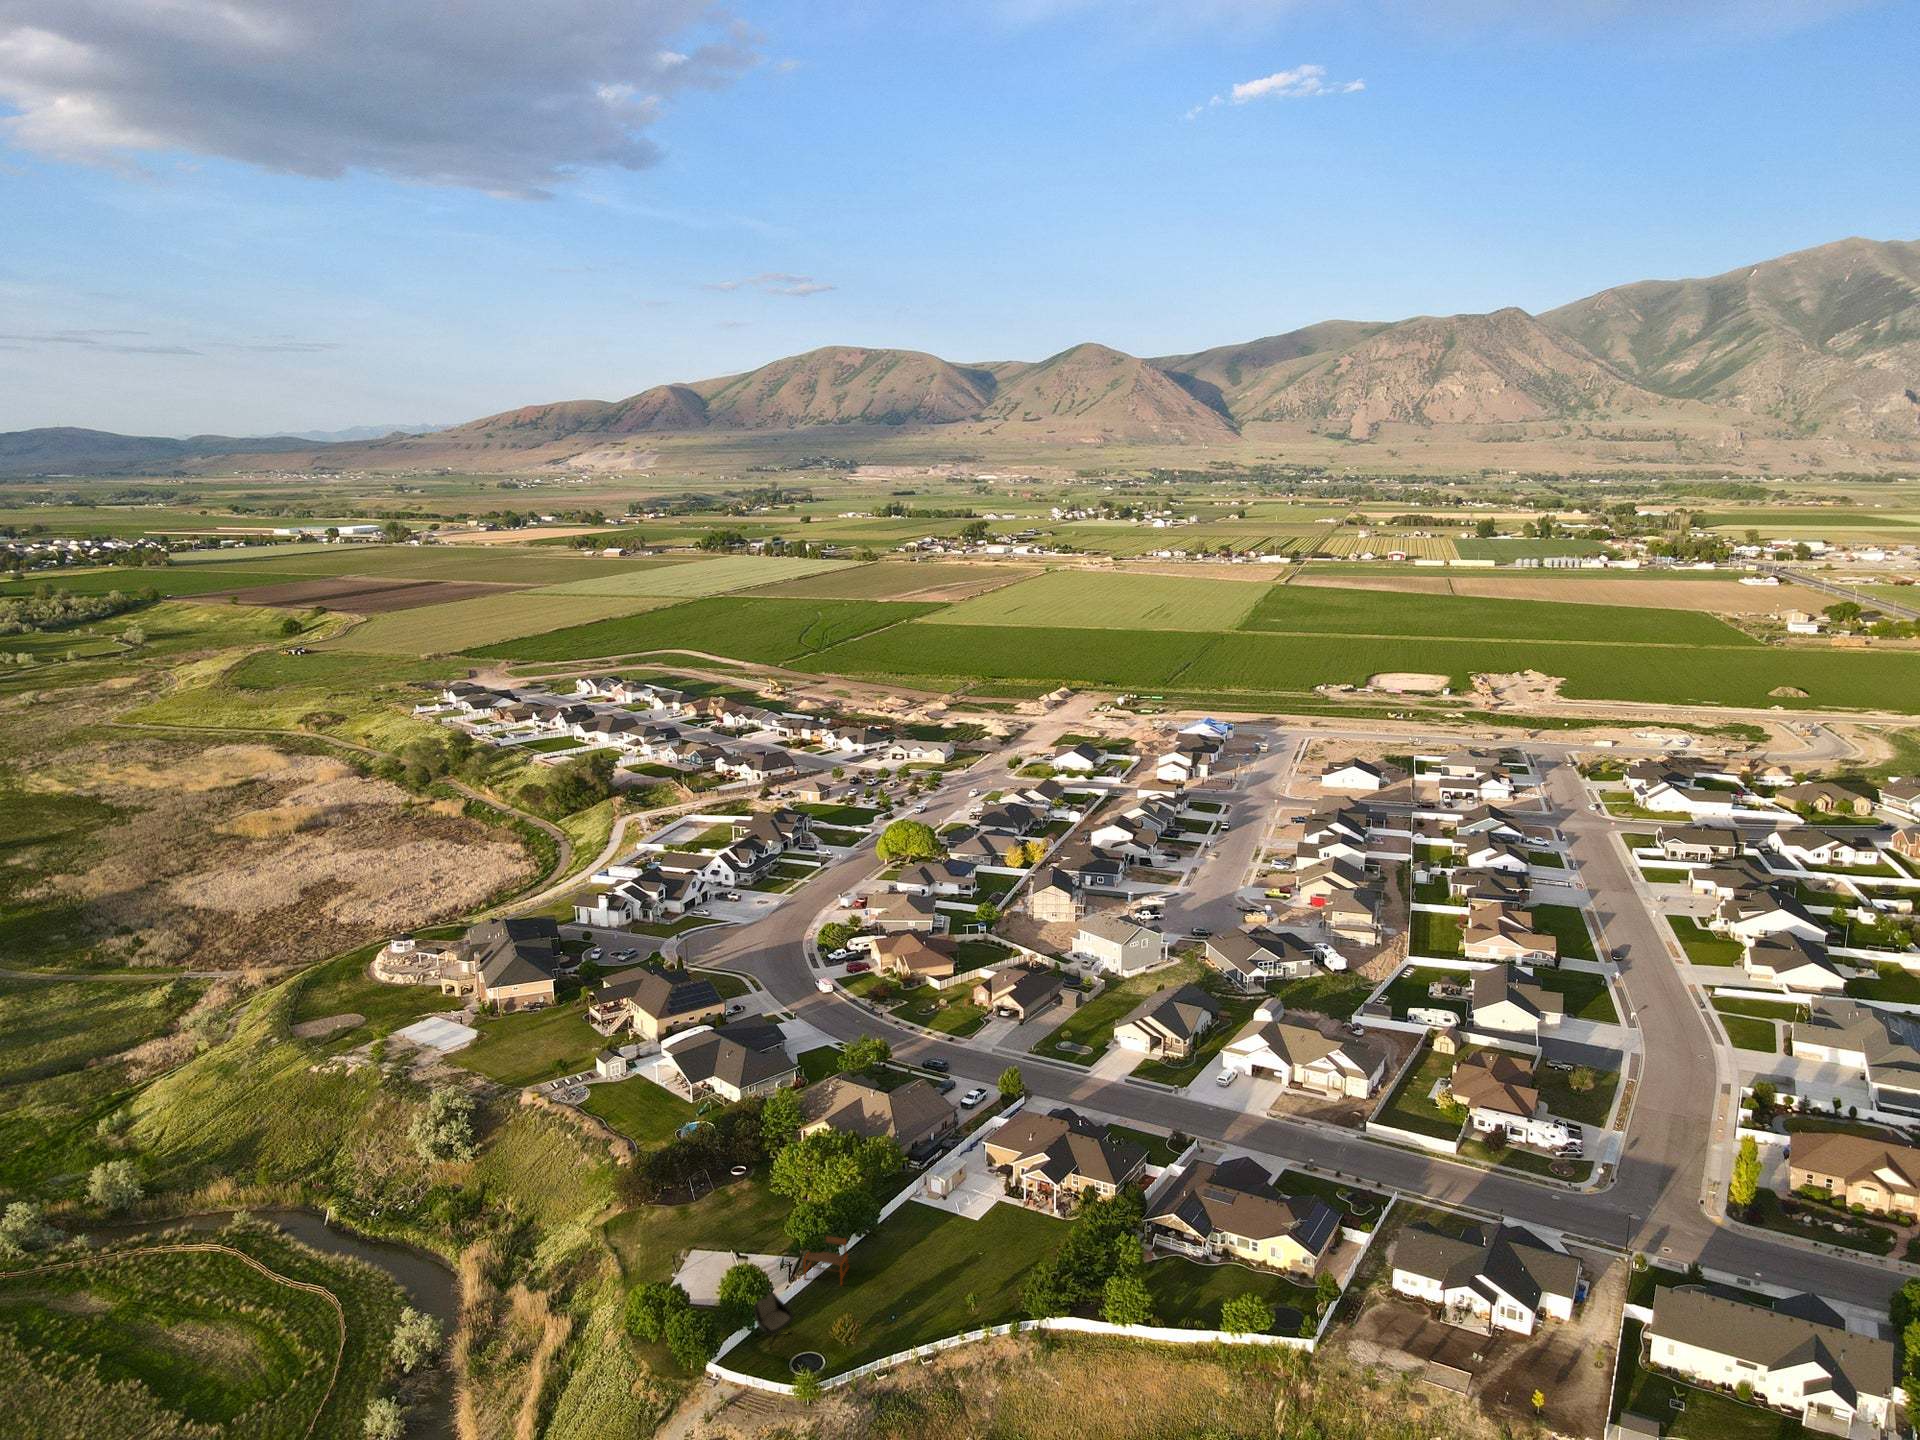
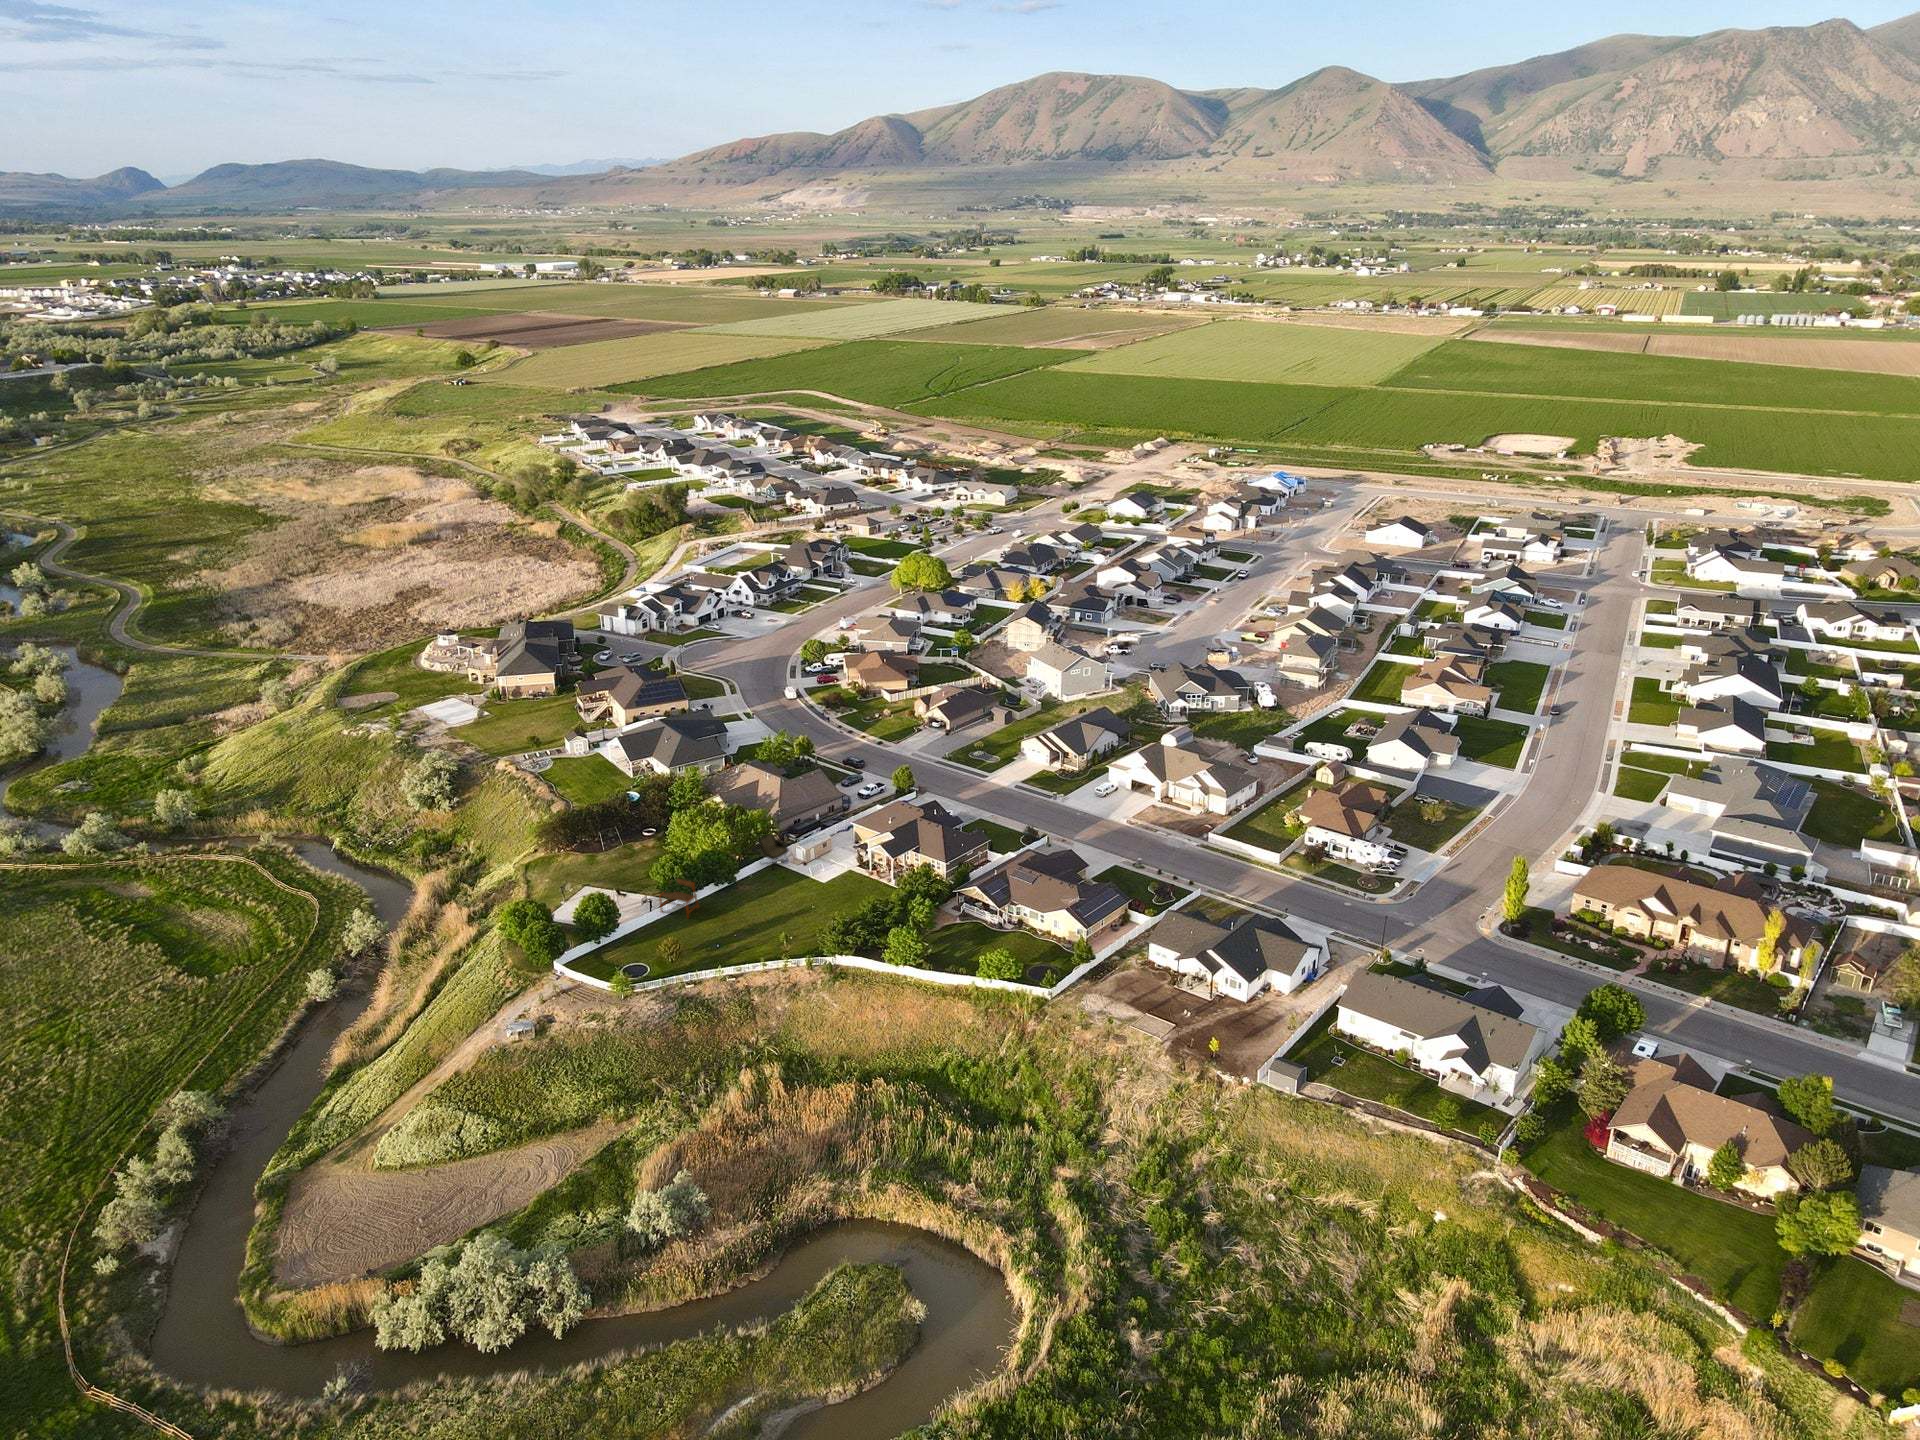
lounge chair: present [754,1292,794,1347] -> present [759,834,789,863]

